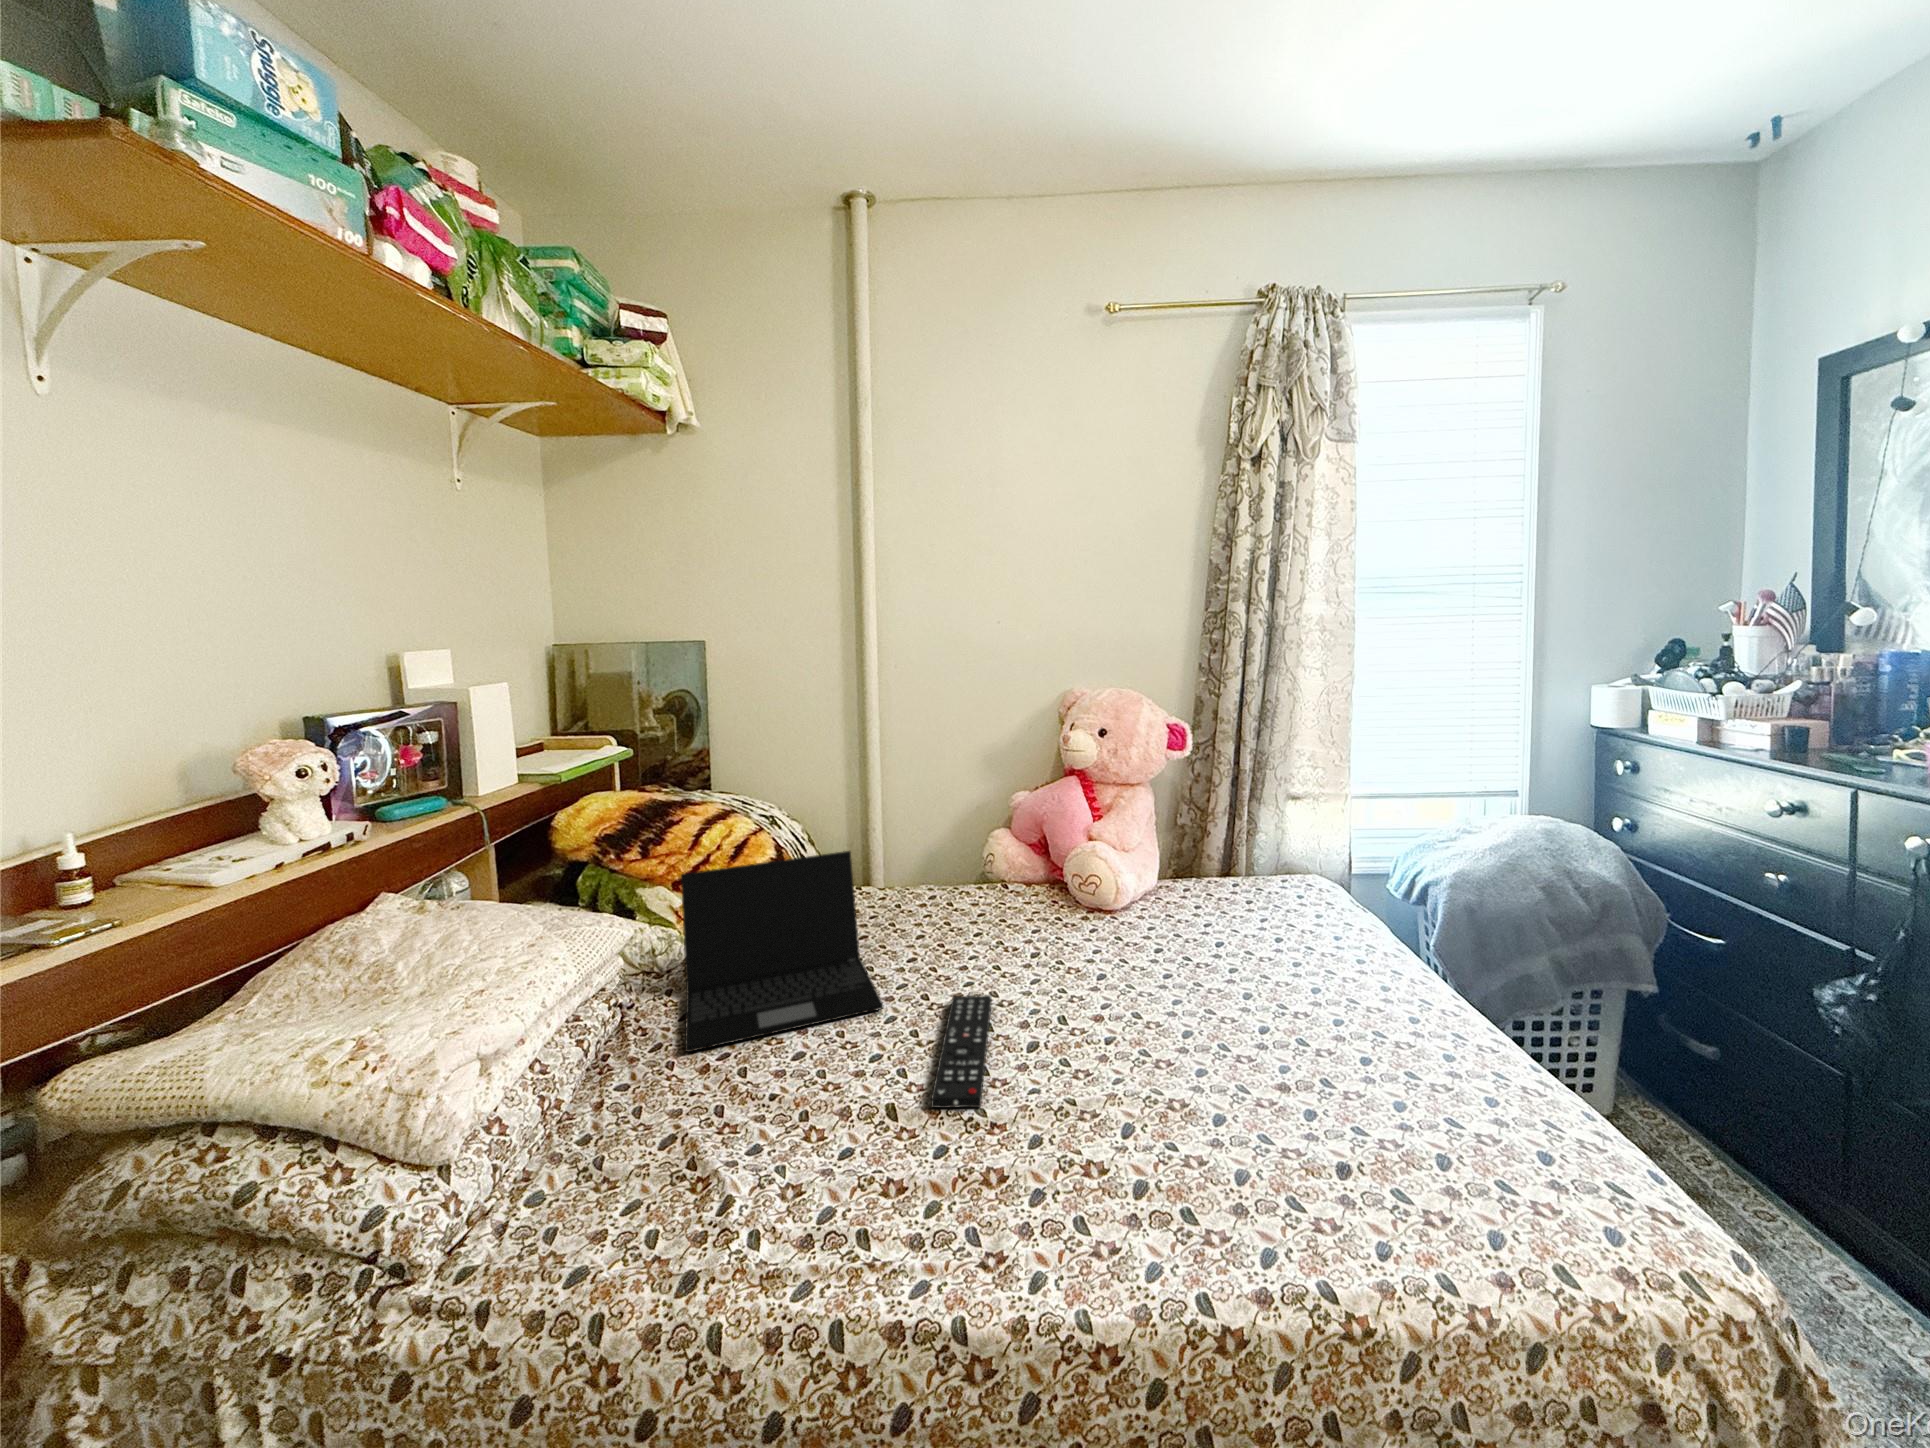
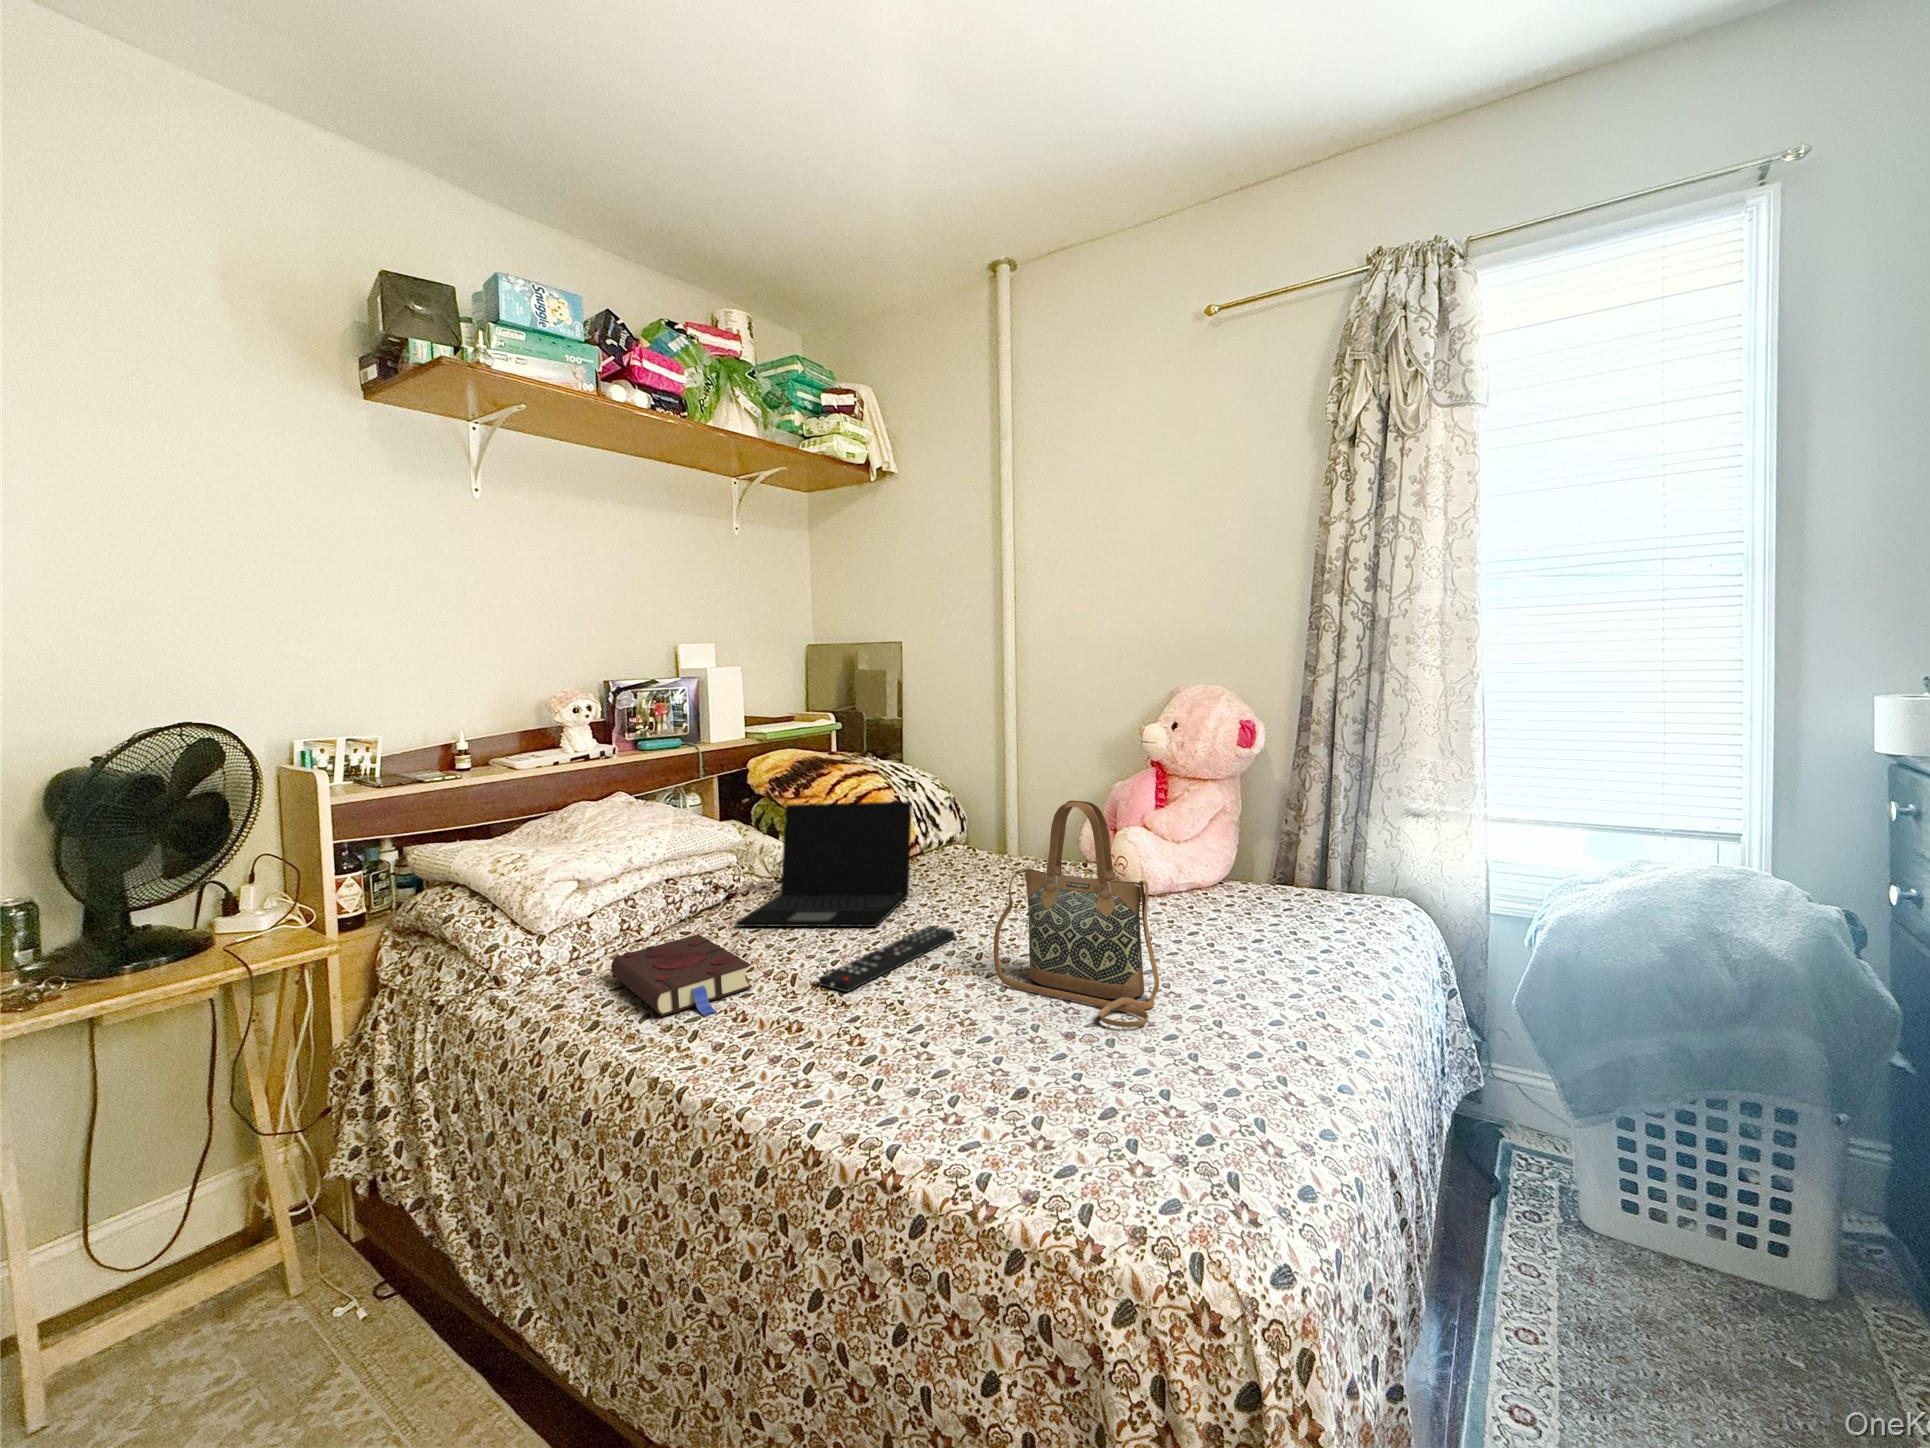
handbag: none [1100,845,1313,1065] -> present [994,801,1159,1027]
book: none [603,1084,856,1226] -> present [611,934,752,1016]

